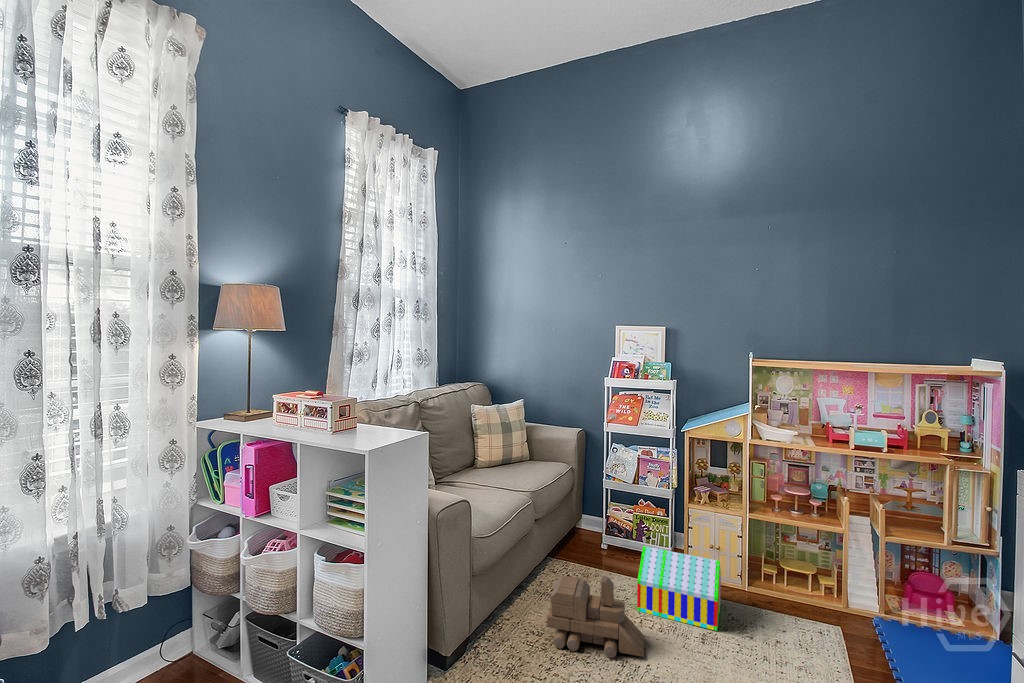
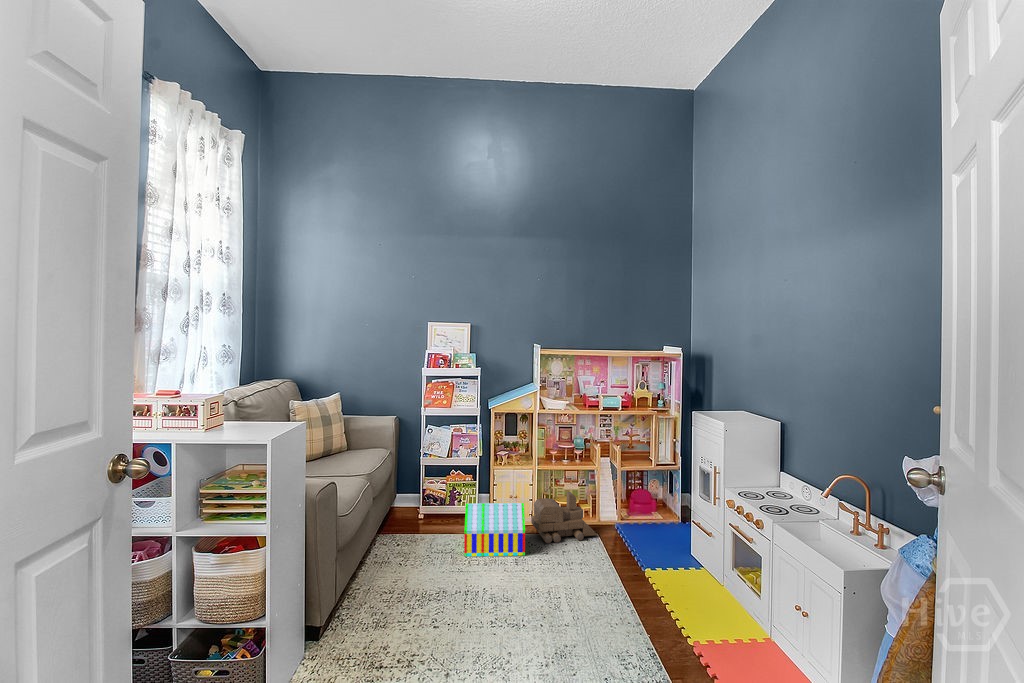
toy train: present [547,576,644,658] -> present [531,492,597,543]

